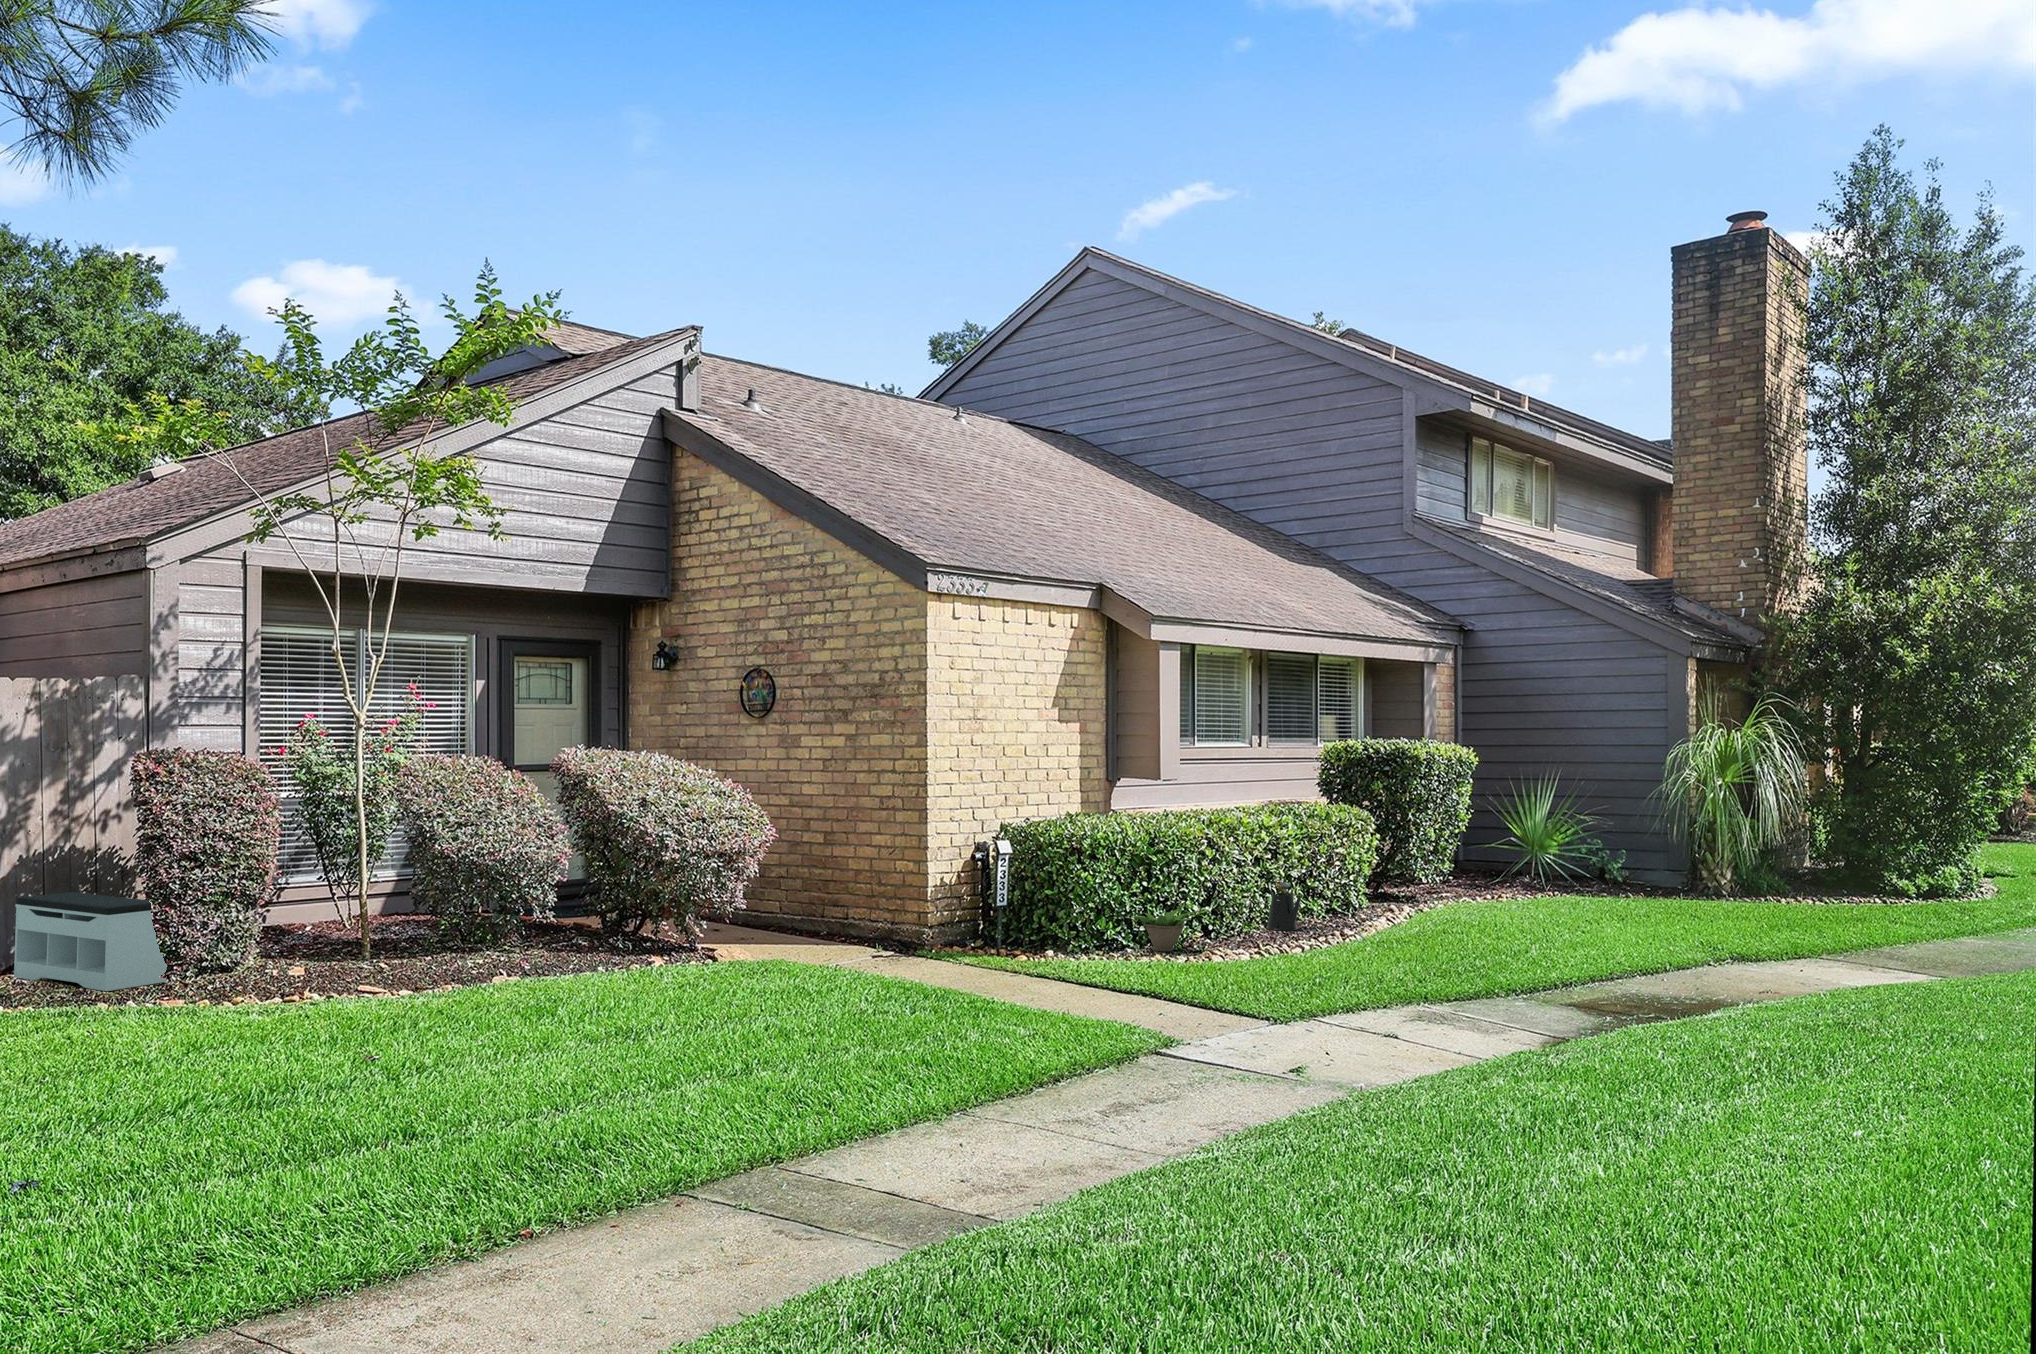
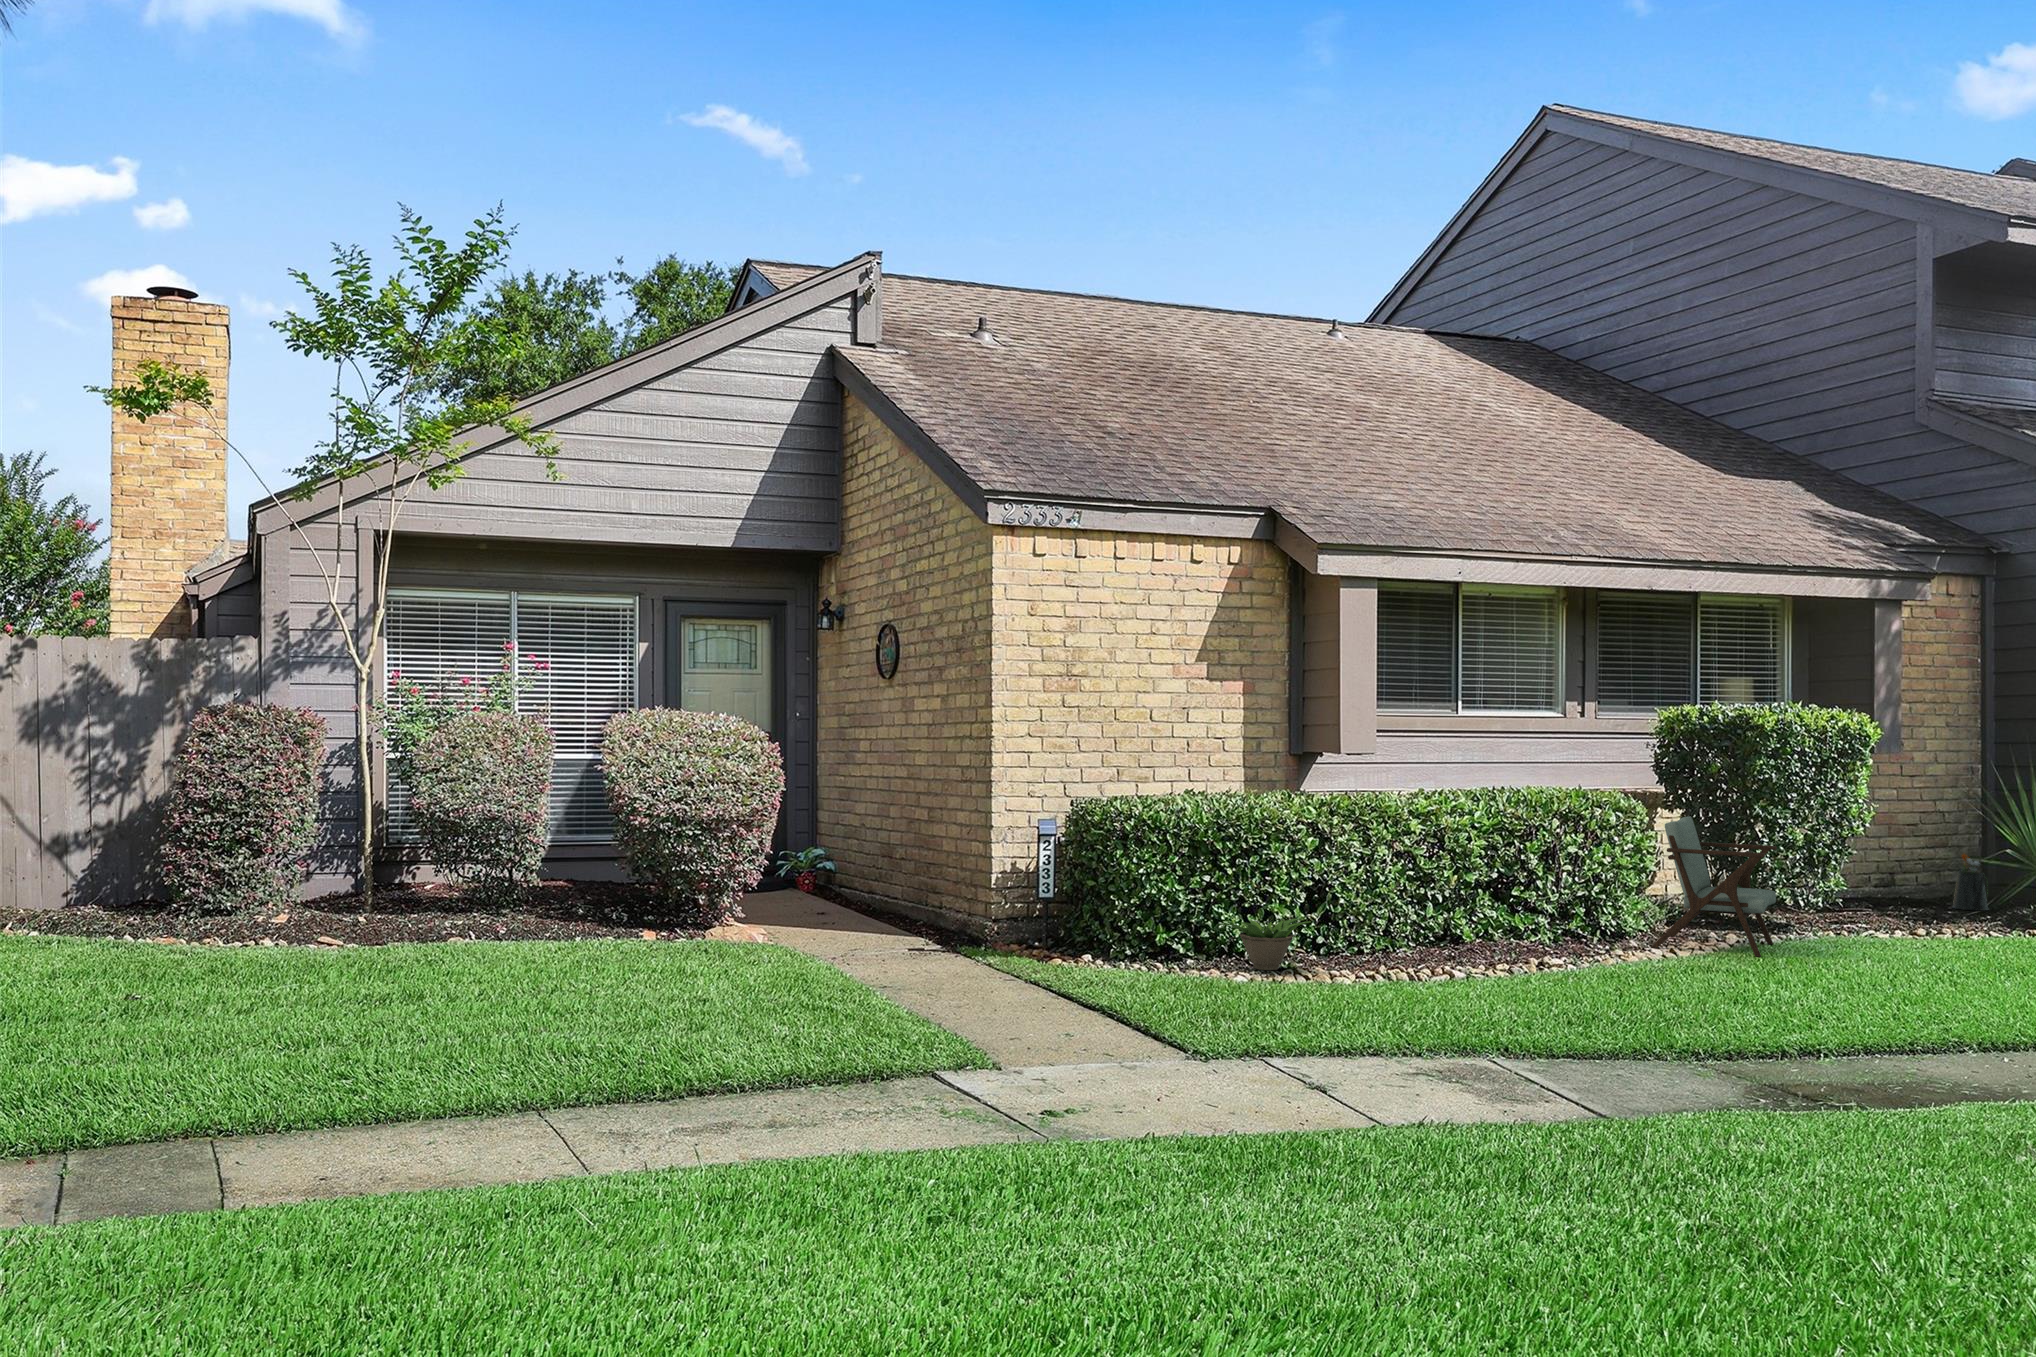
lounge chair: none [1343,820,1432,920] -> present [1651,816,1777,957]
watering can: present [1267,881,1301,931] -> present [1953,854,1988,911]
bench: present [14,892,167,991] -> none [86,841,183,934]

